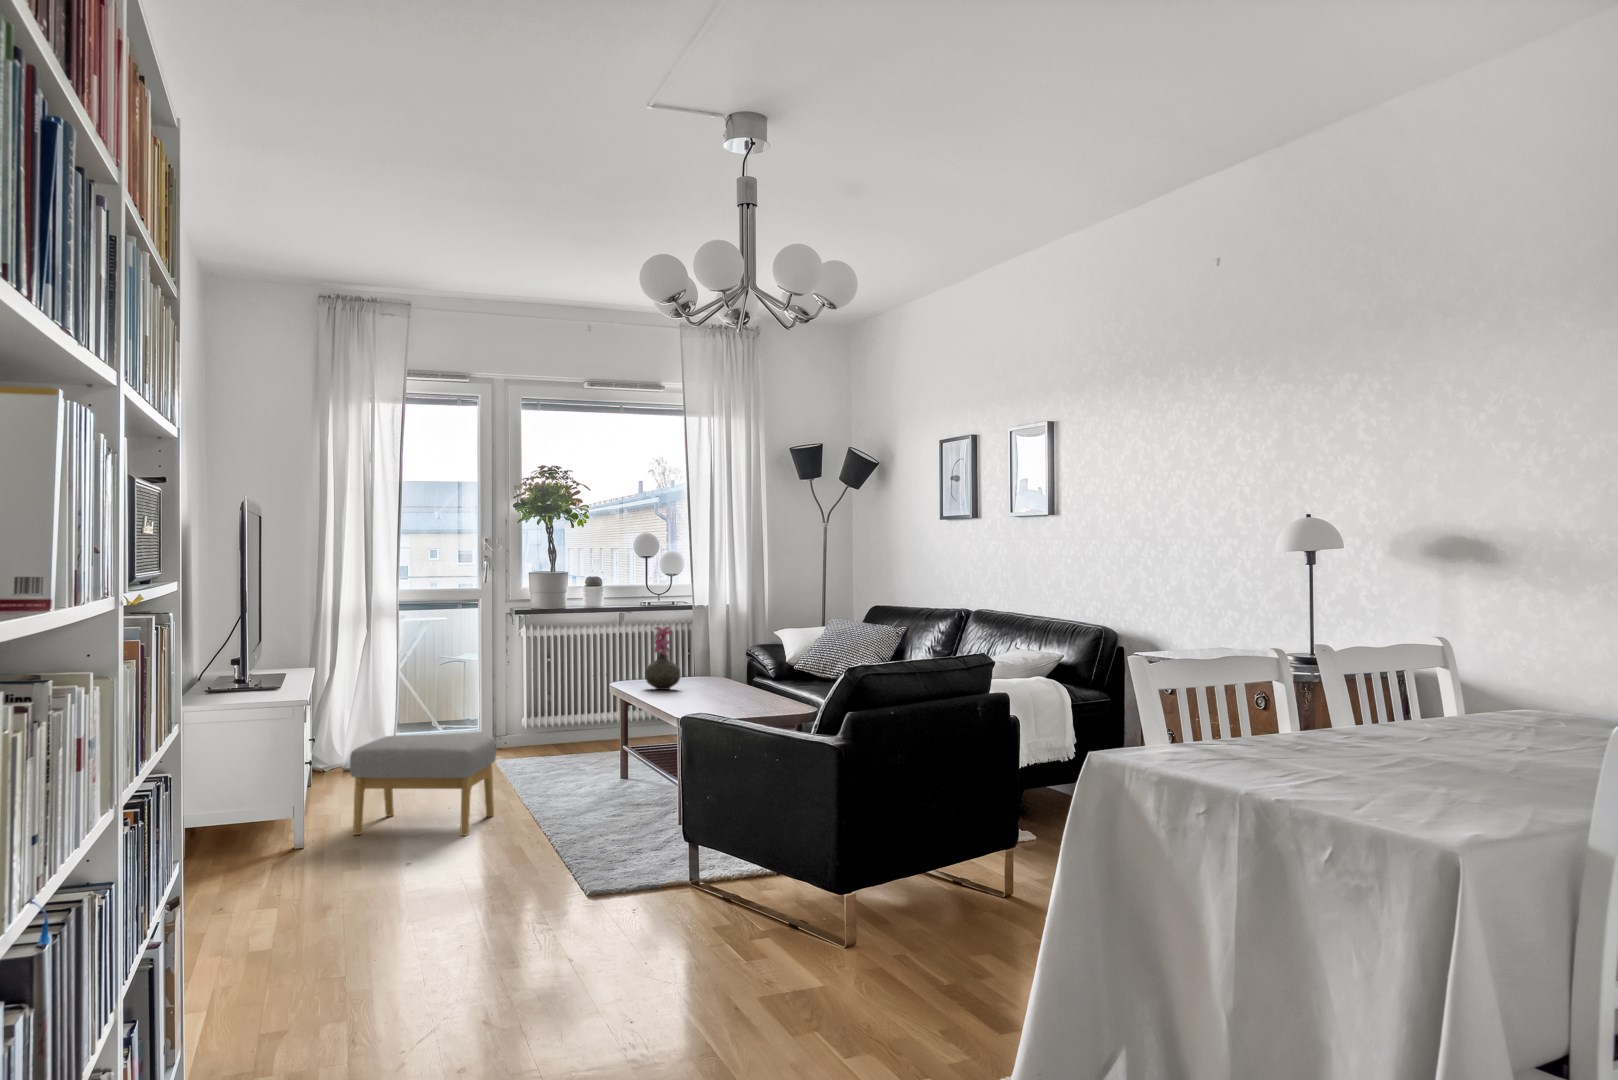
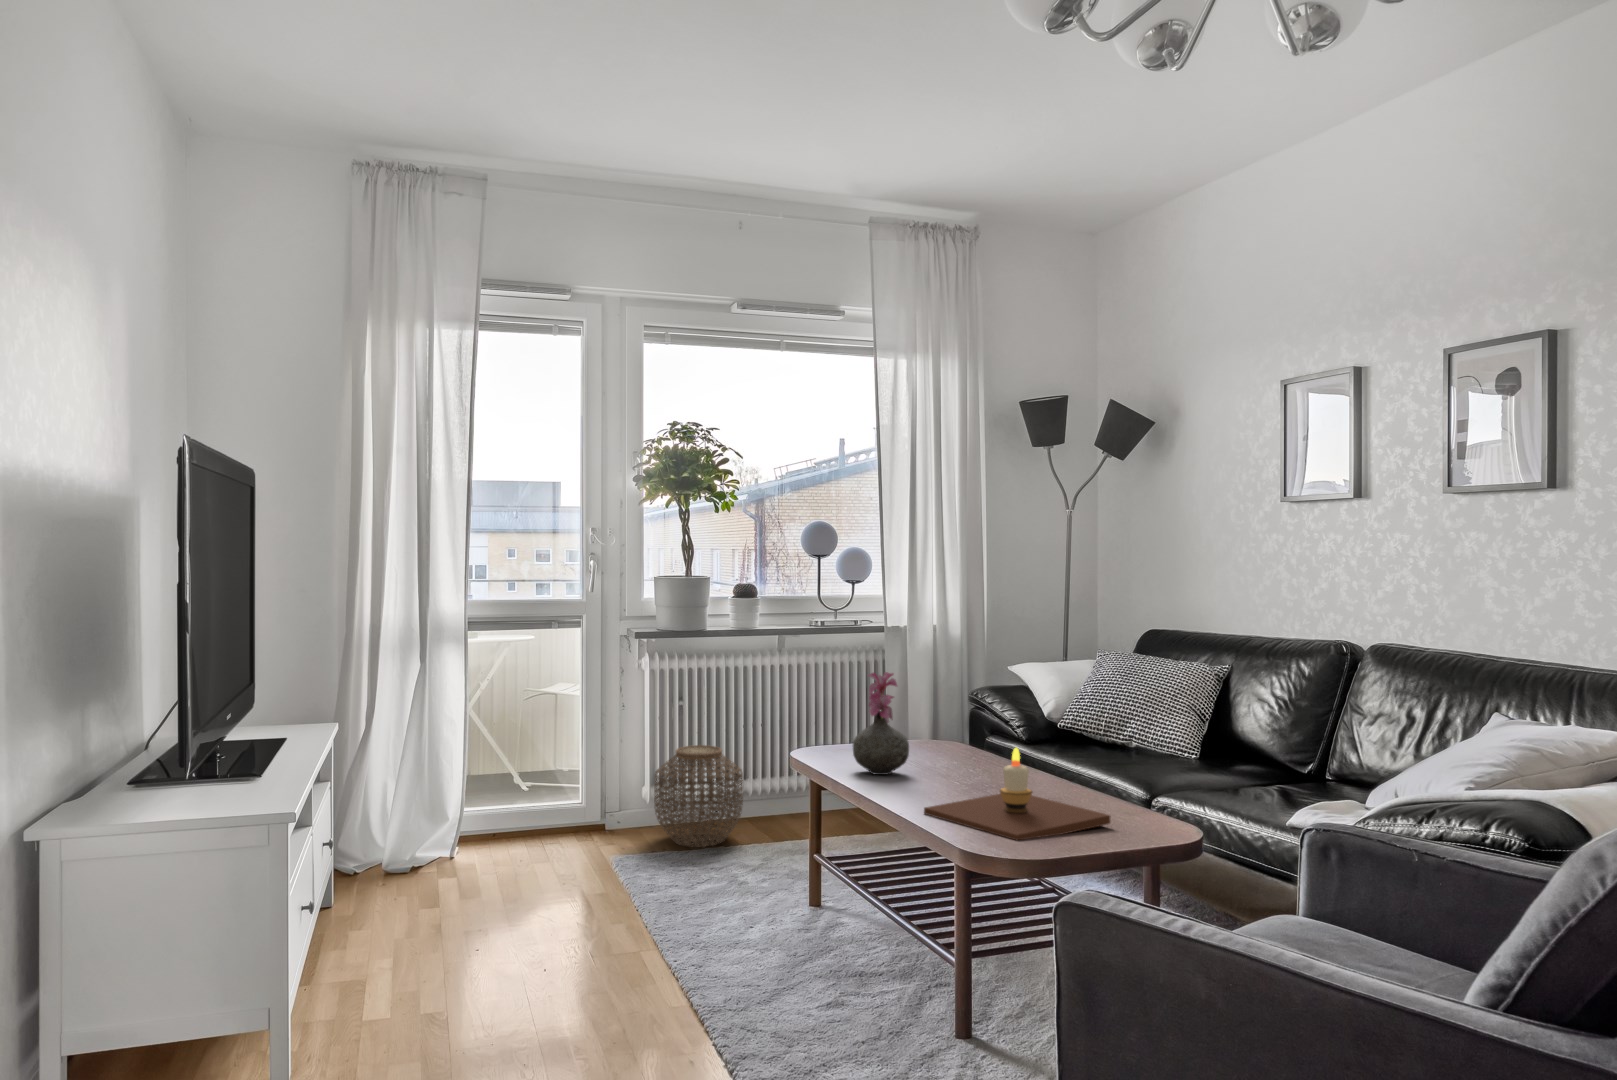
candle: none [670,661,776,712] -> present [924,748,1110,840]
woven basket: none [529,687,590,754] -> present [654,745,743,847]
footstool: present [350,735,496,836] -> none [389,855,629,1050]

